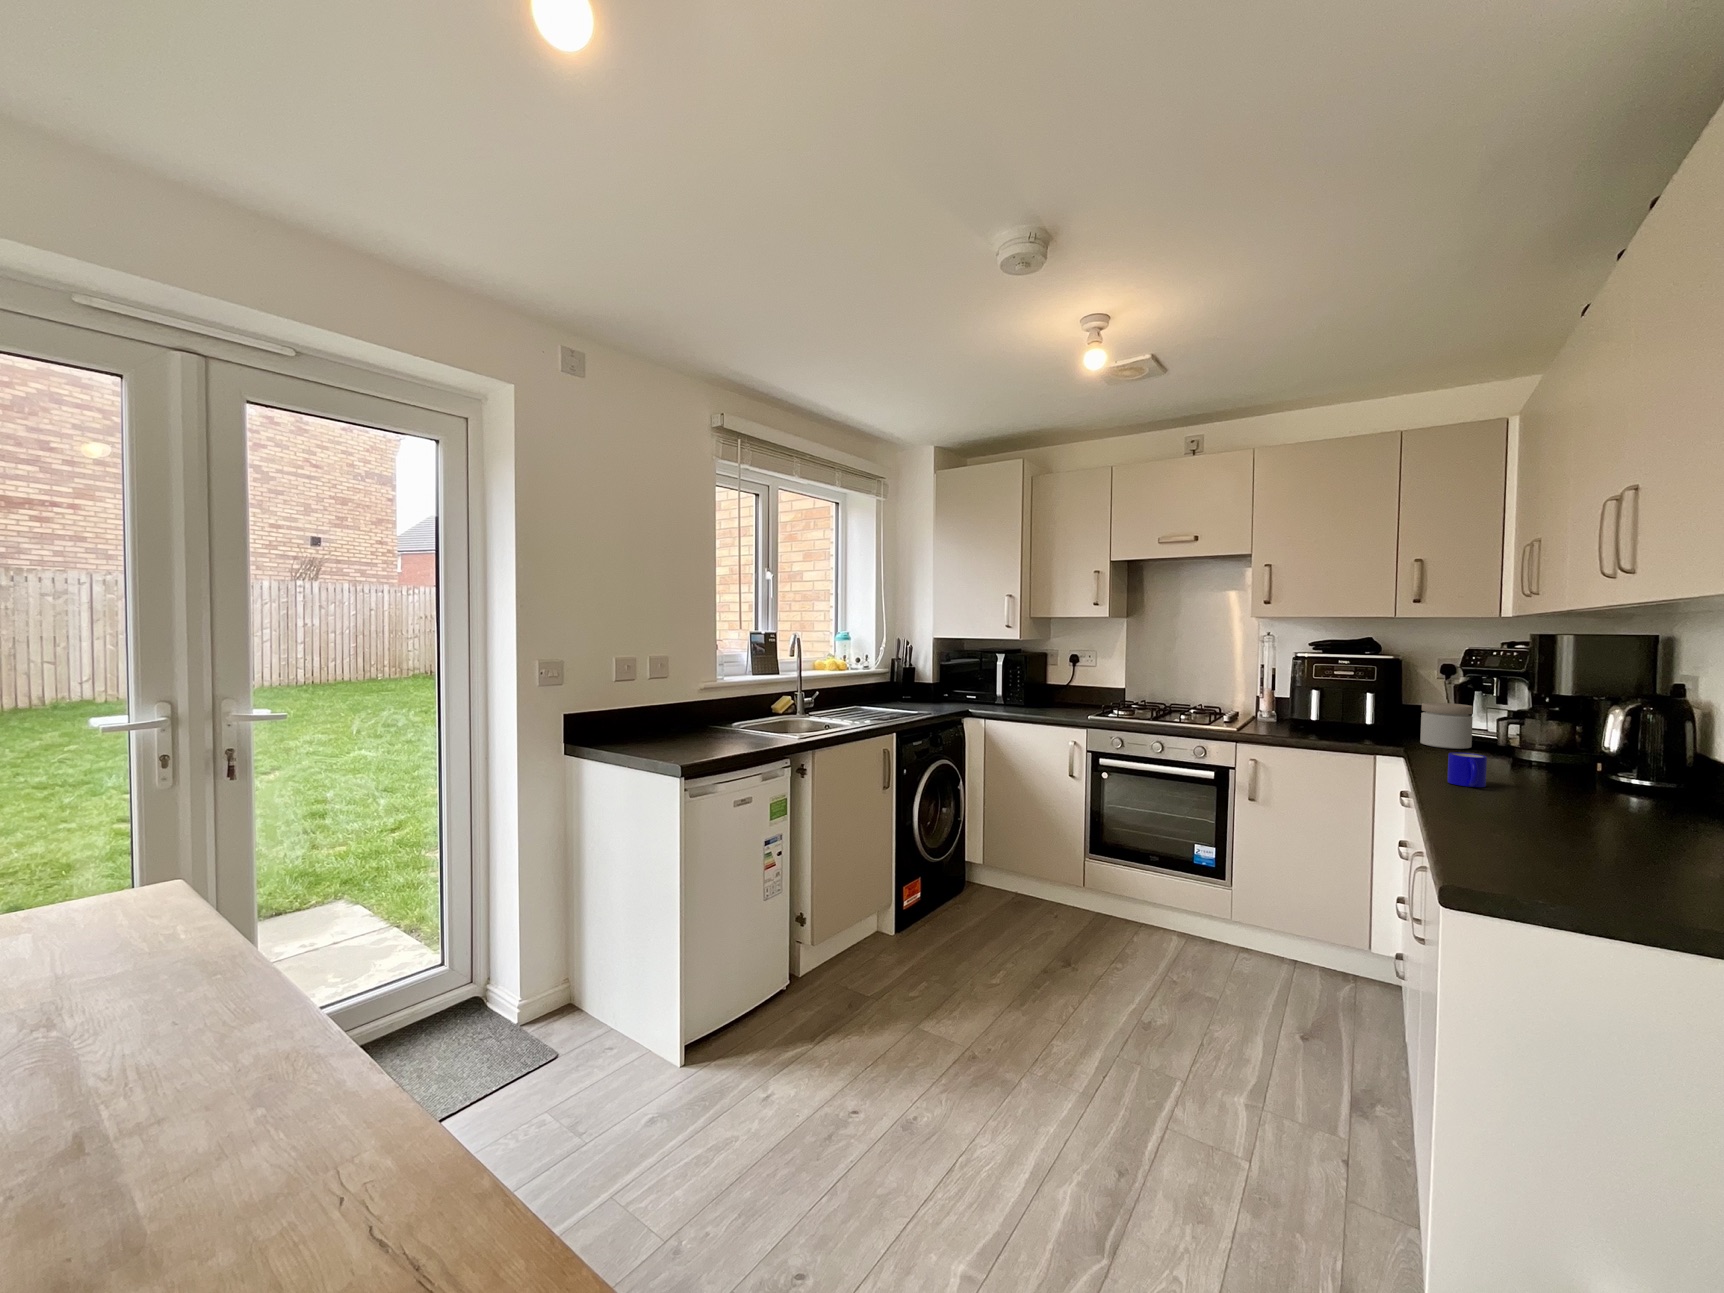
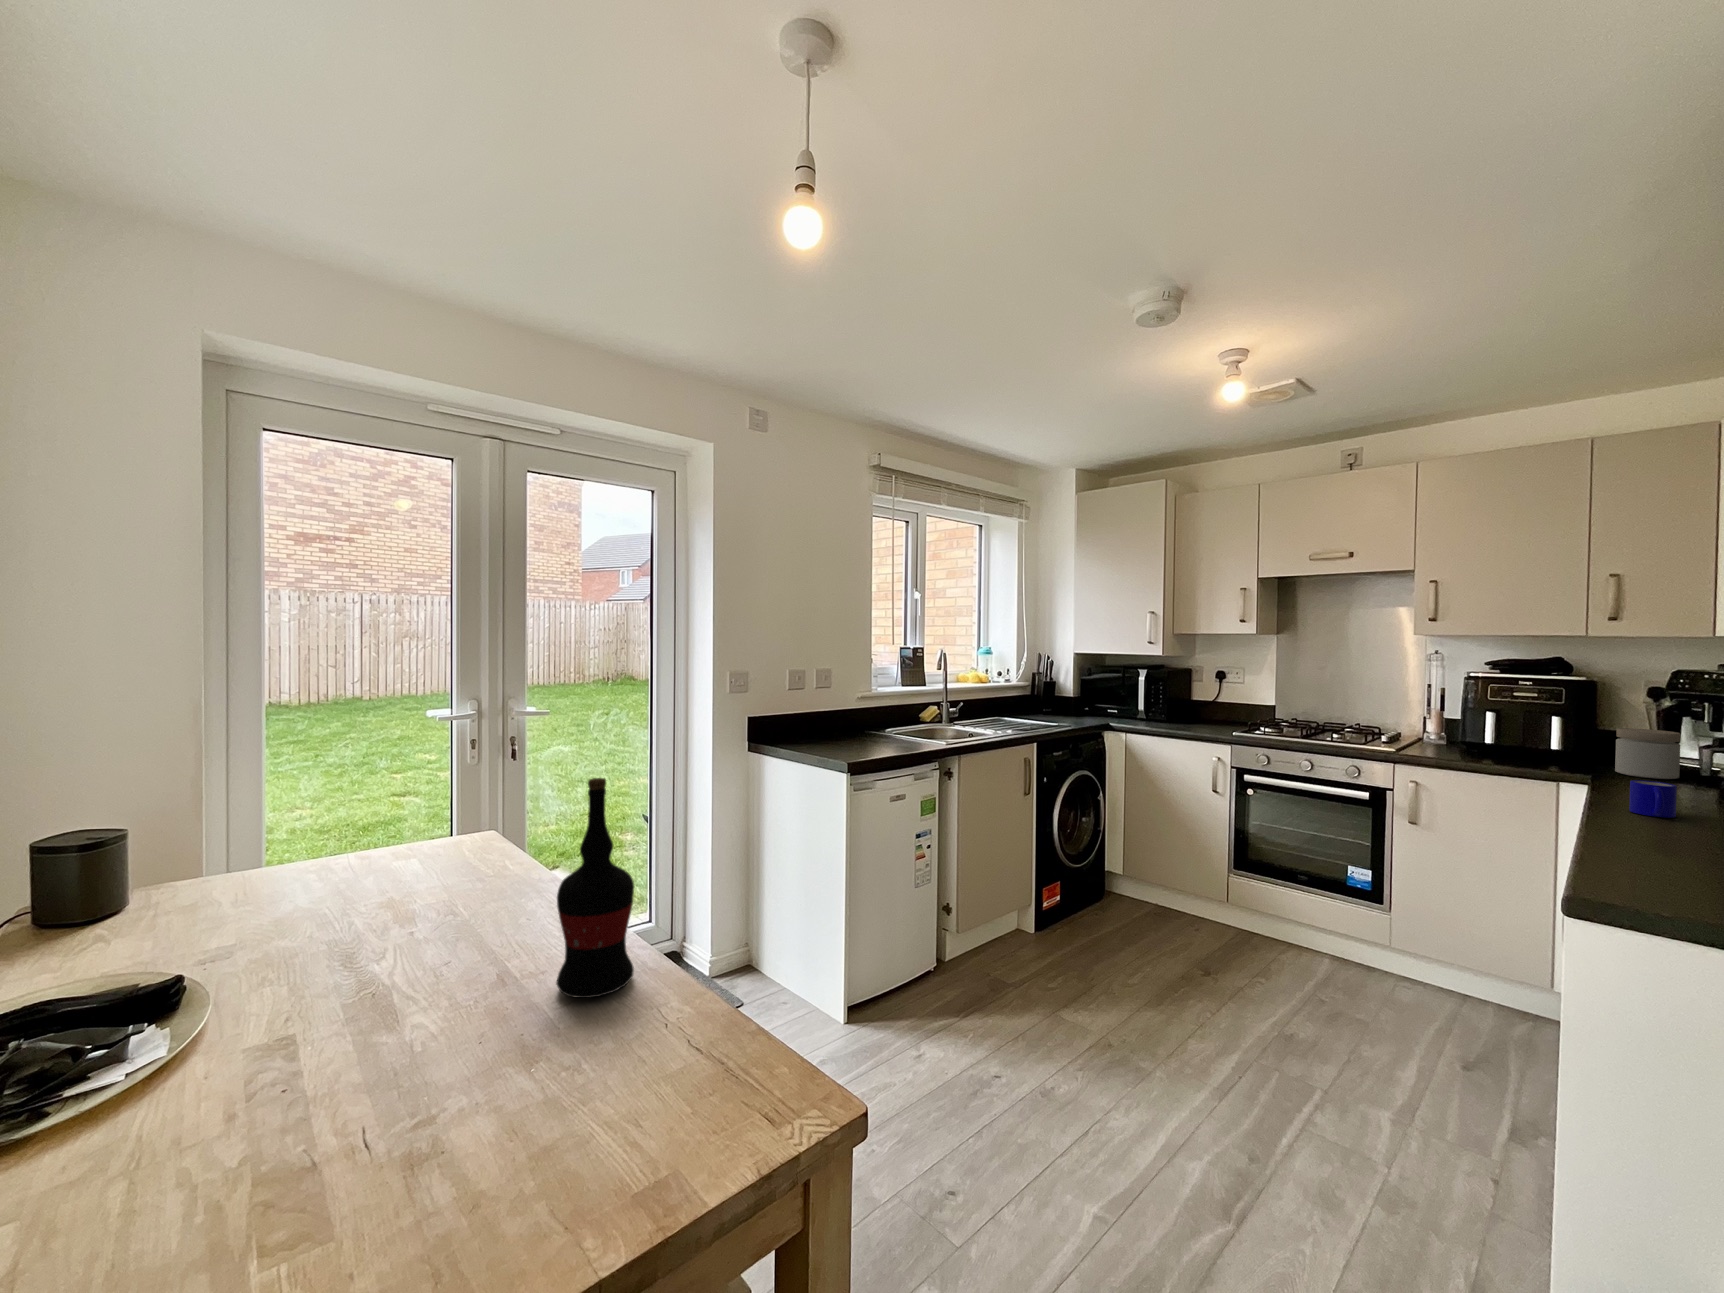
wine bottle: none [145,822,300,1179] -> present [556,778,634,998]

